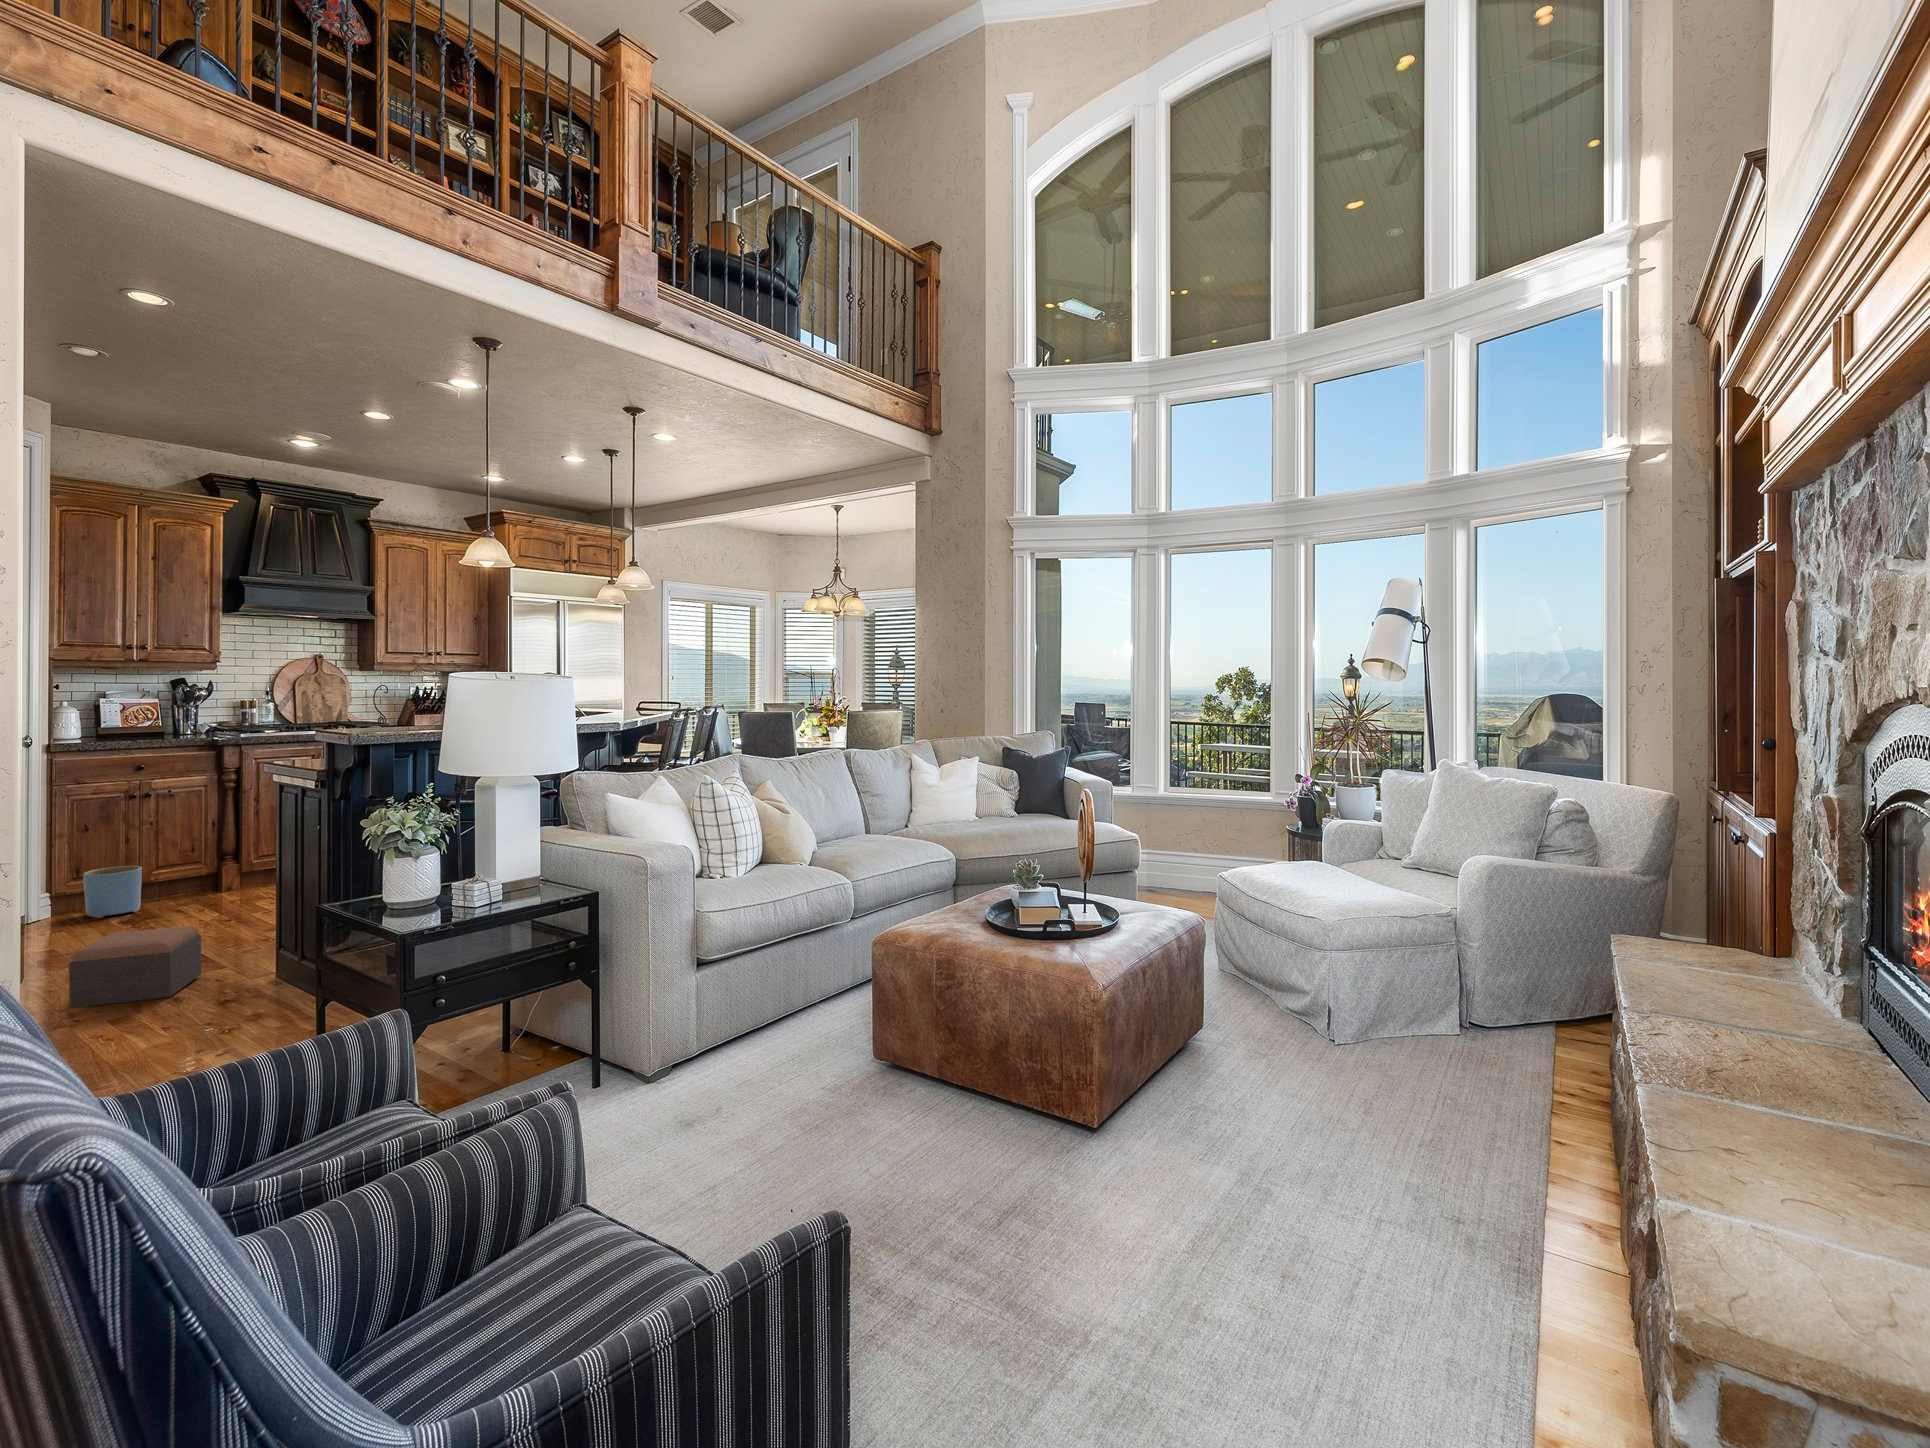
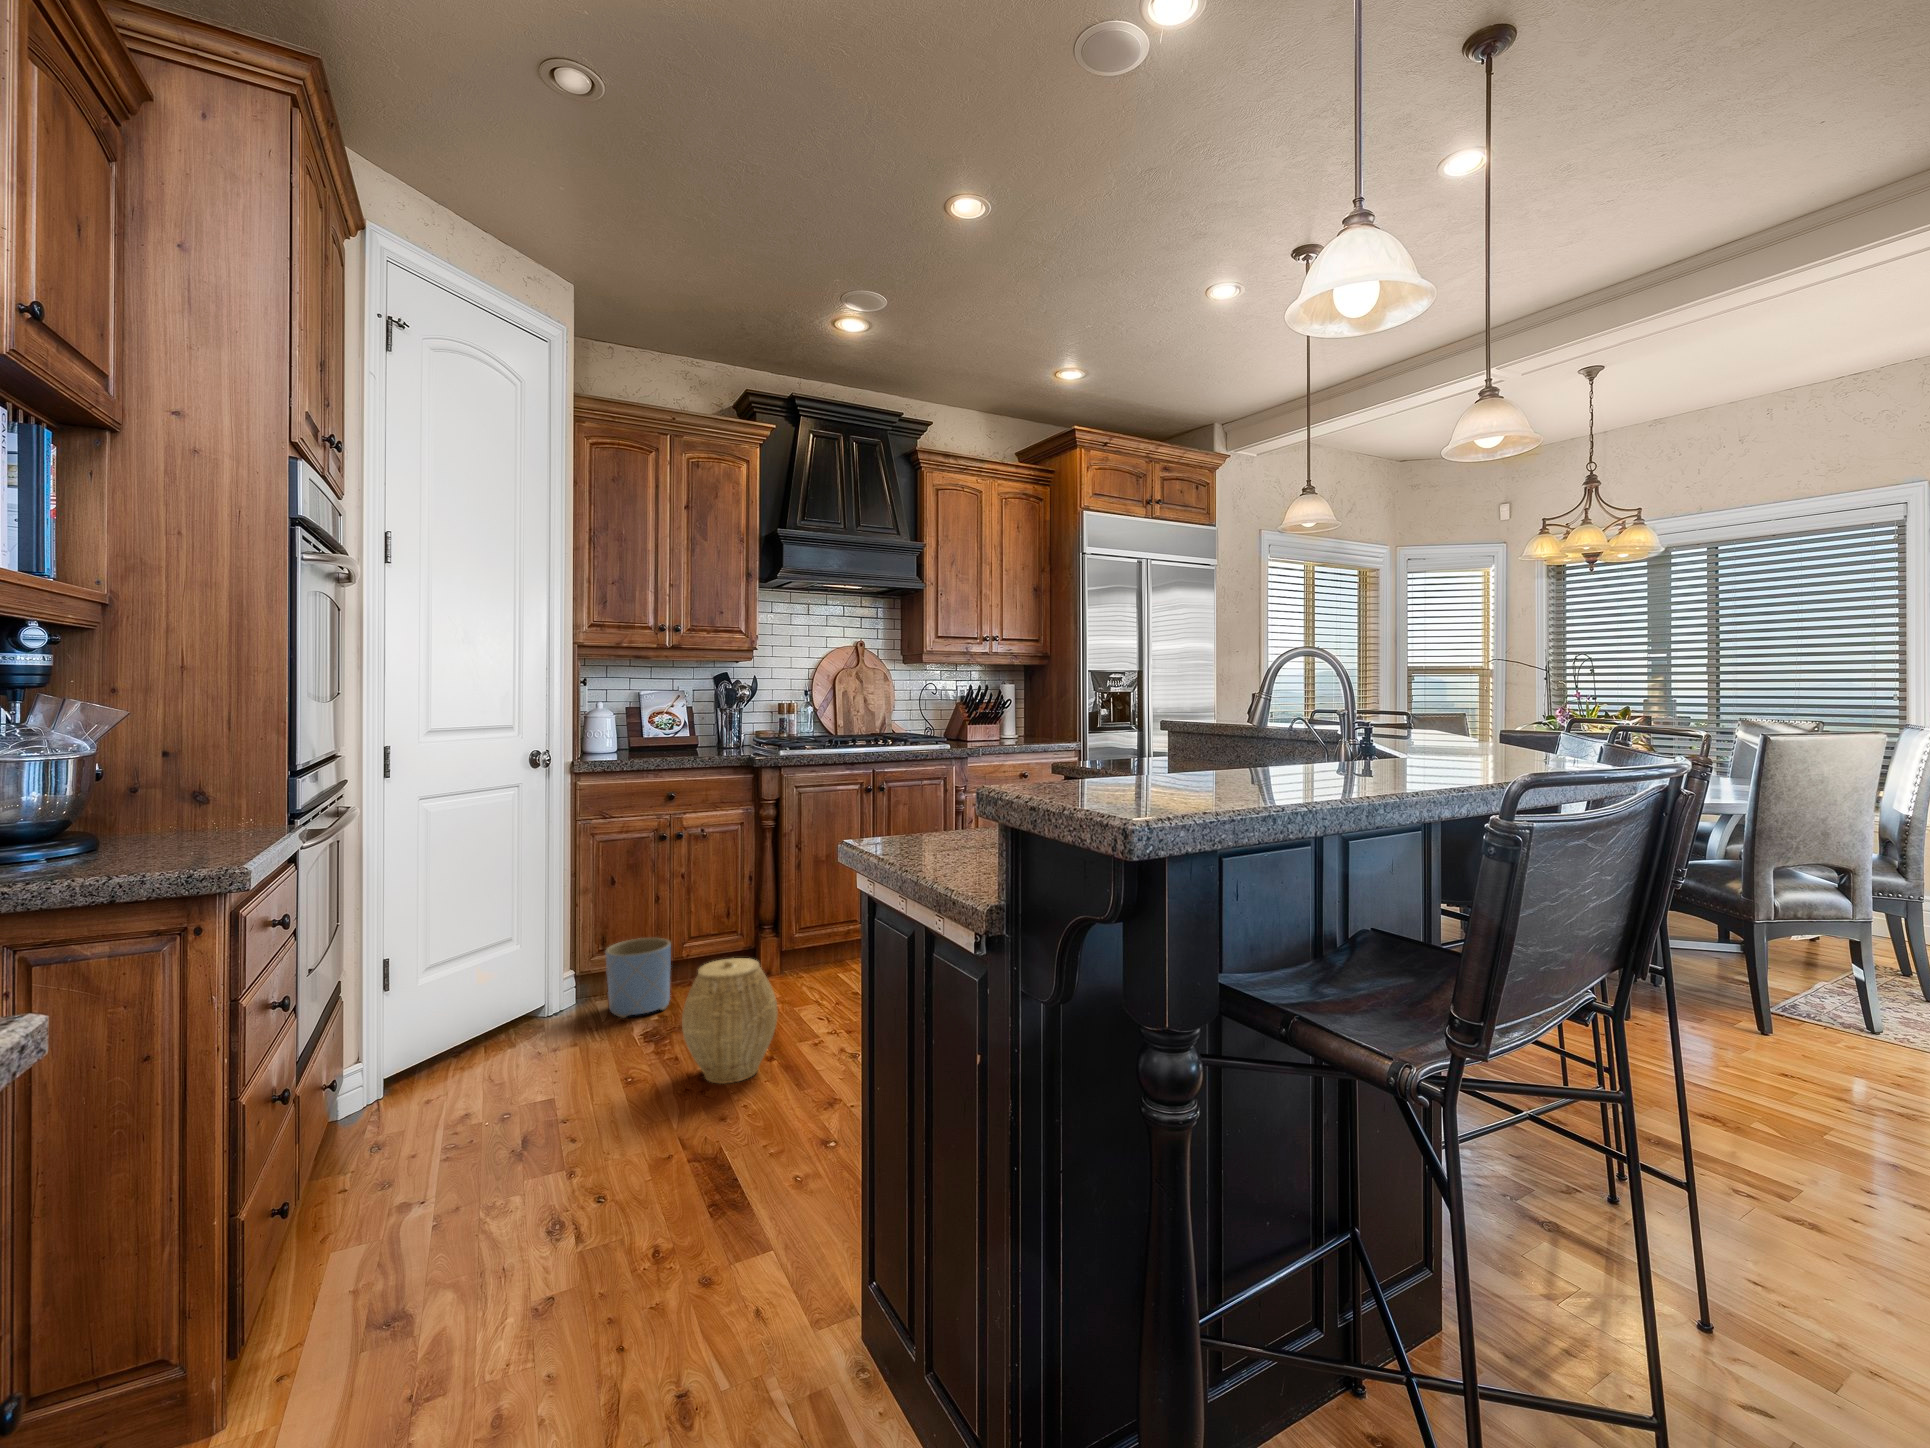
woven basket: none [158,860,233,933] -> present [682,958,778,1084]
footstool: present [69,926,201,1008] -> none [497,1177,733,1393]

